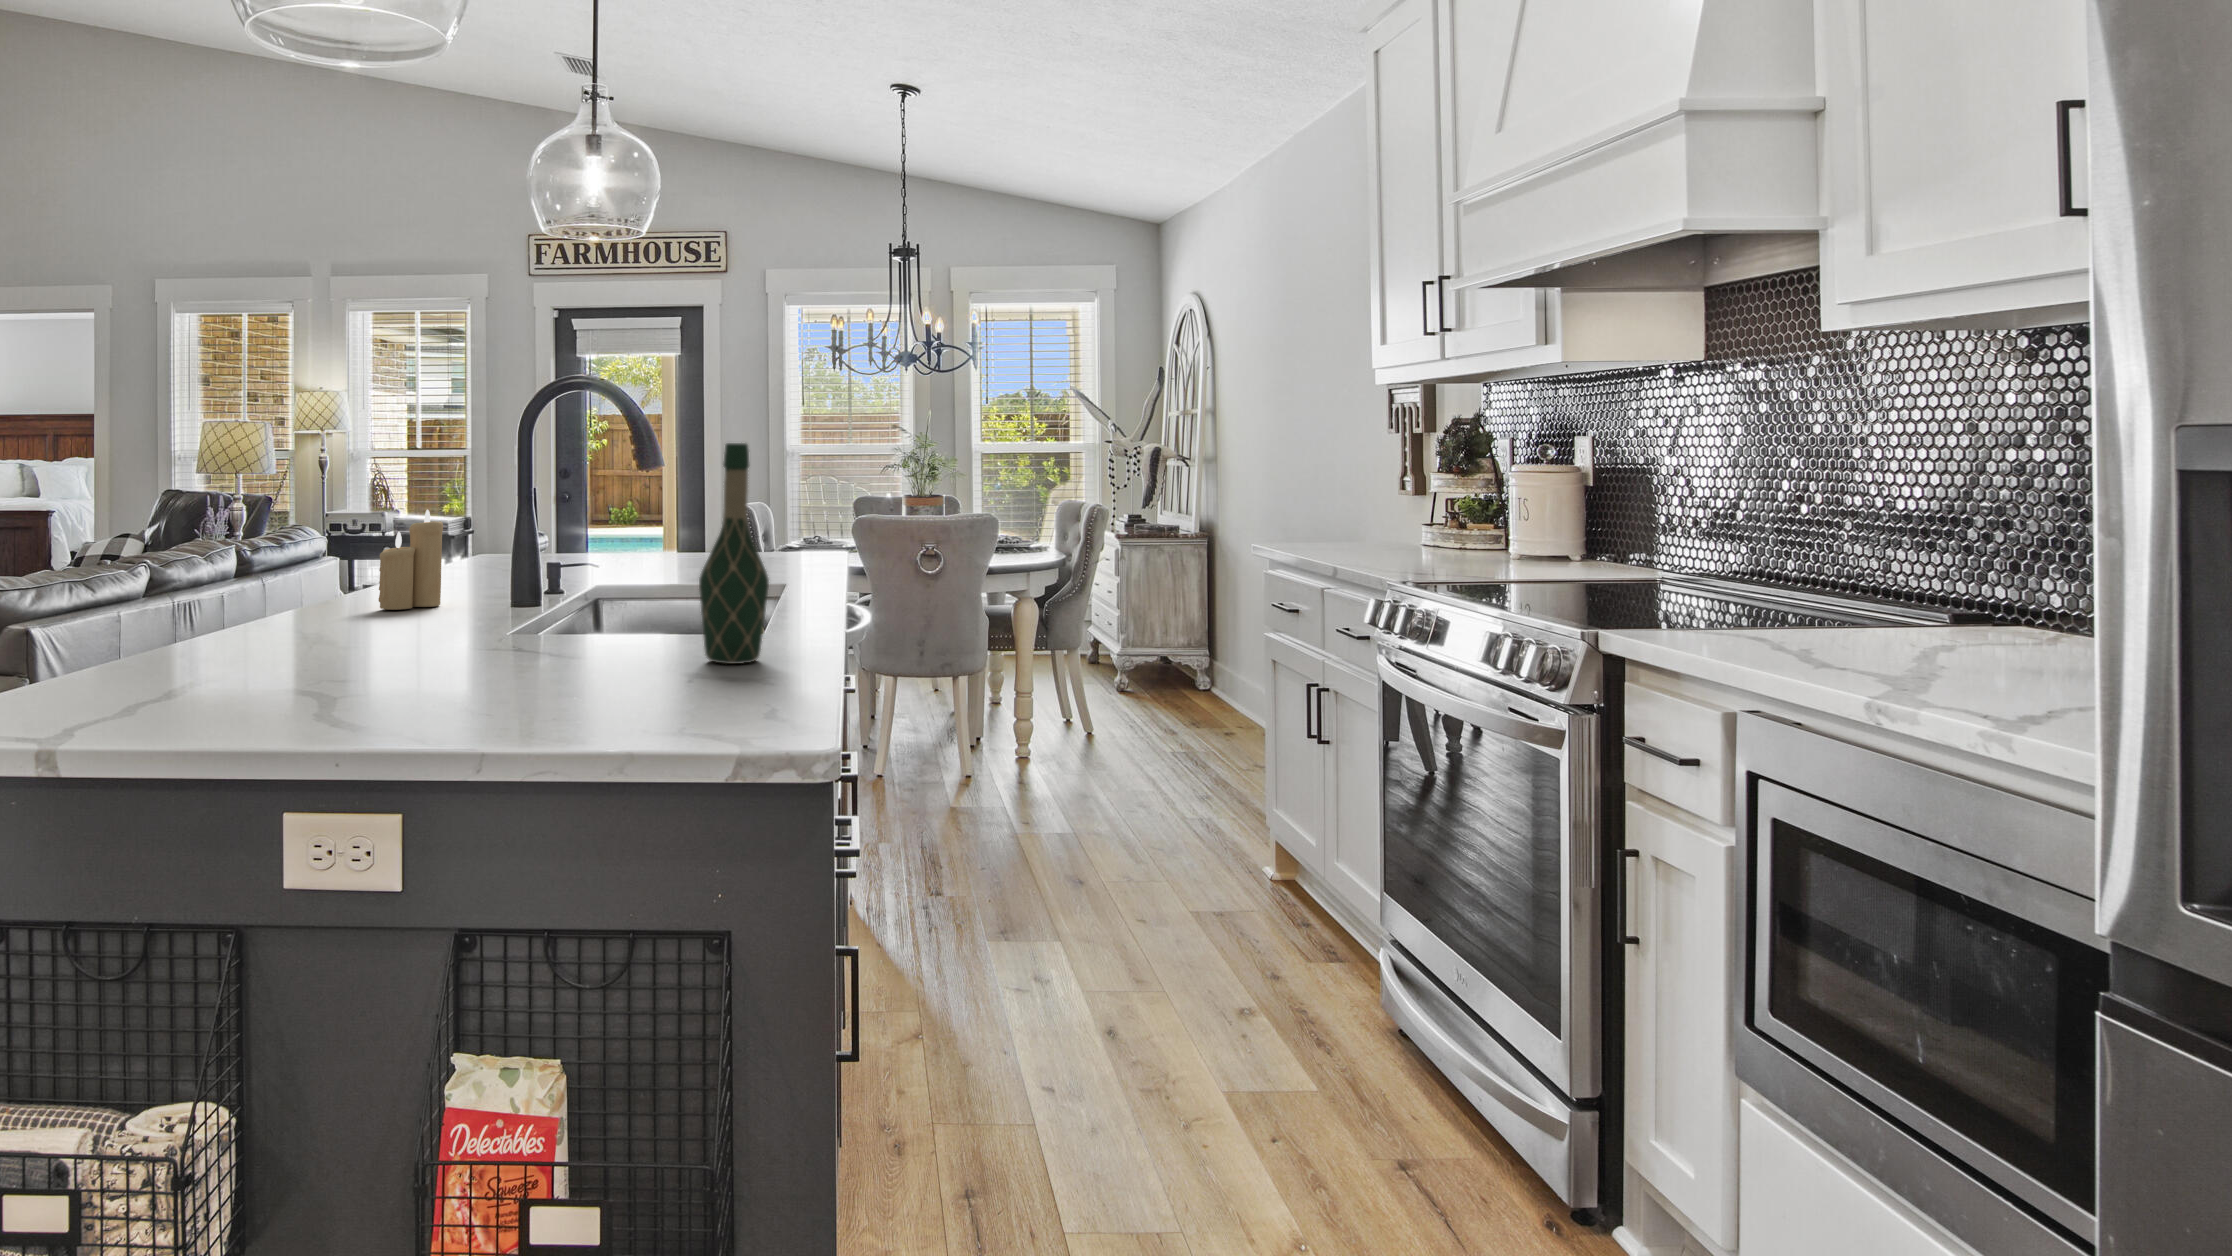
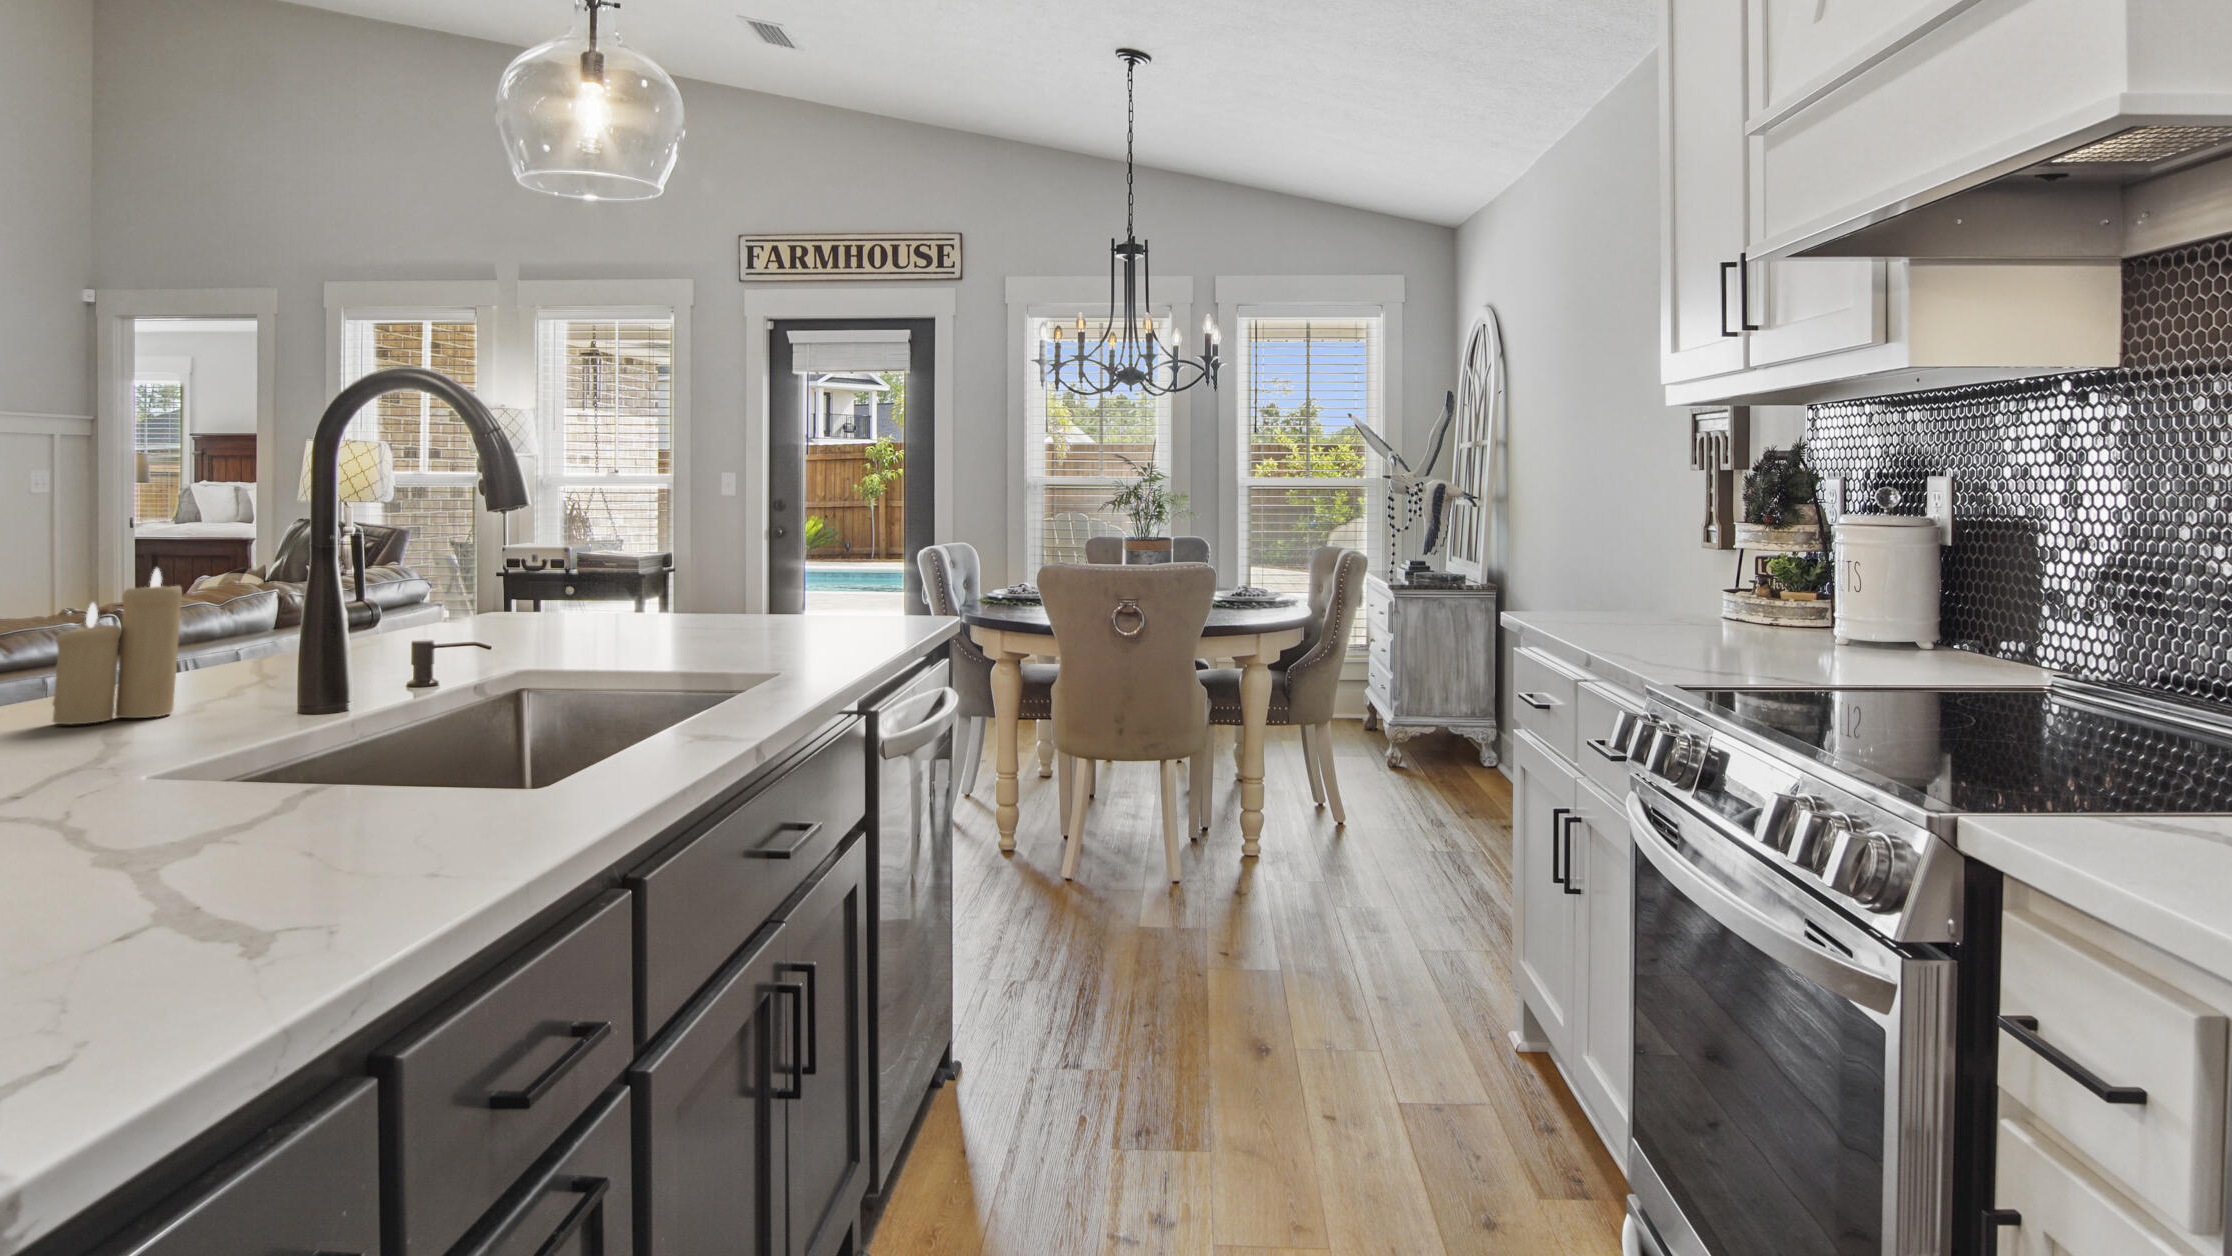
wine bottle: present [699,443,769,664] -> none [219,472,375,902]

